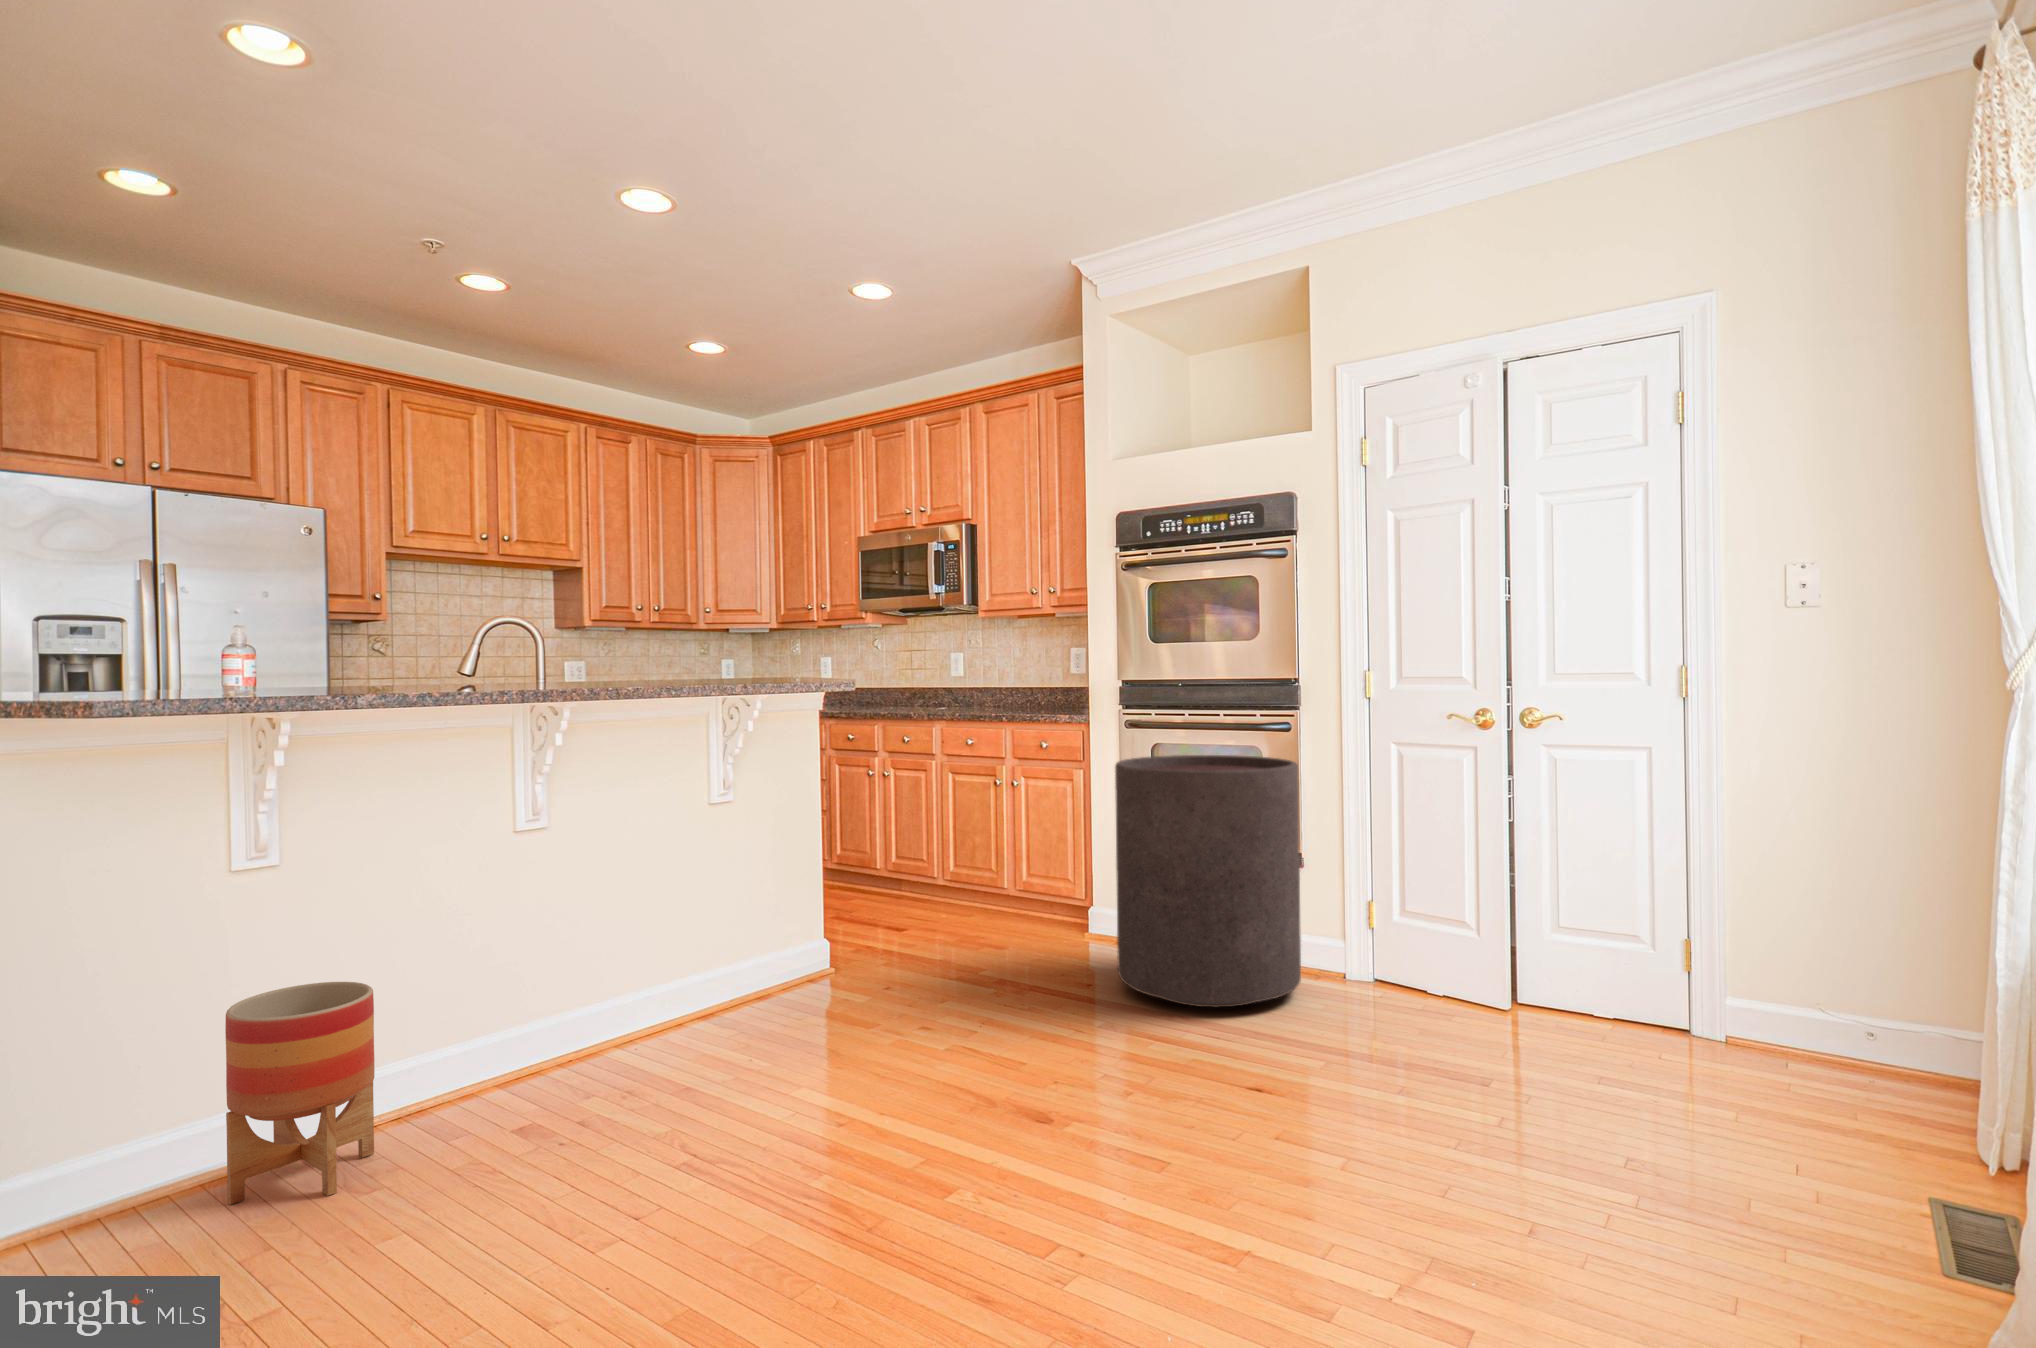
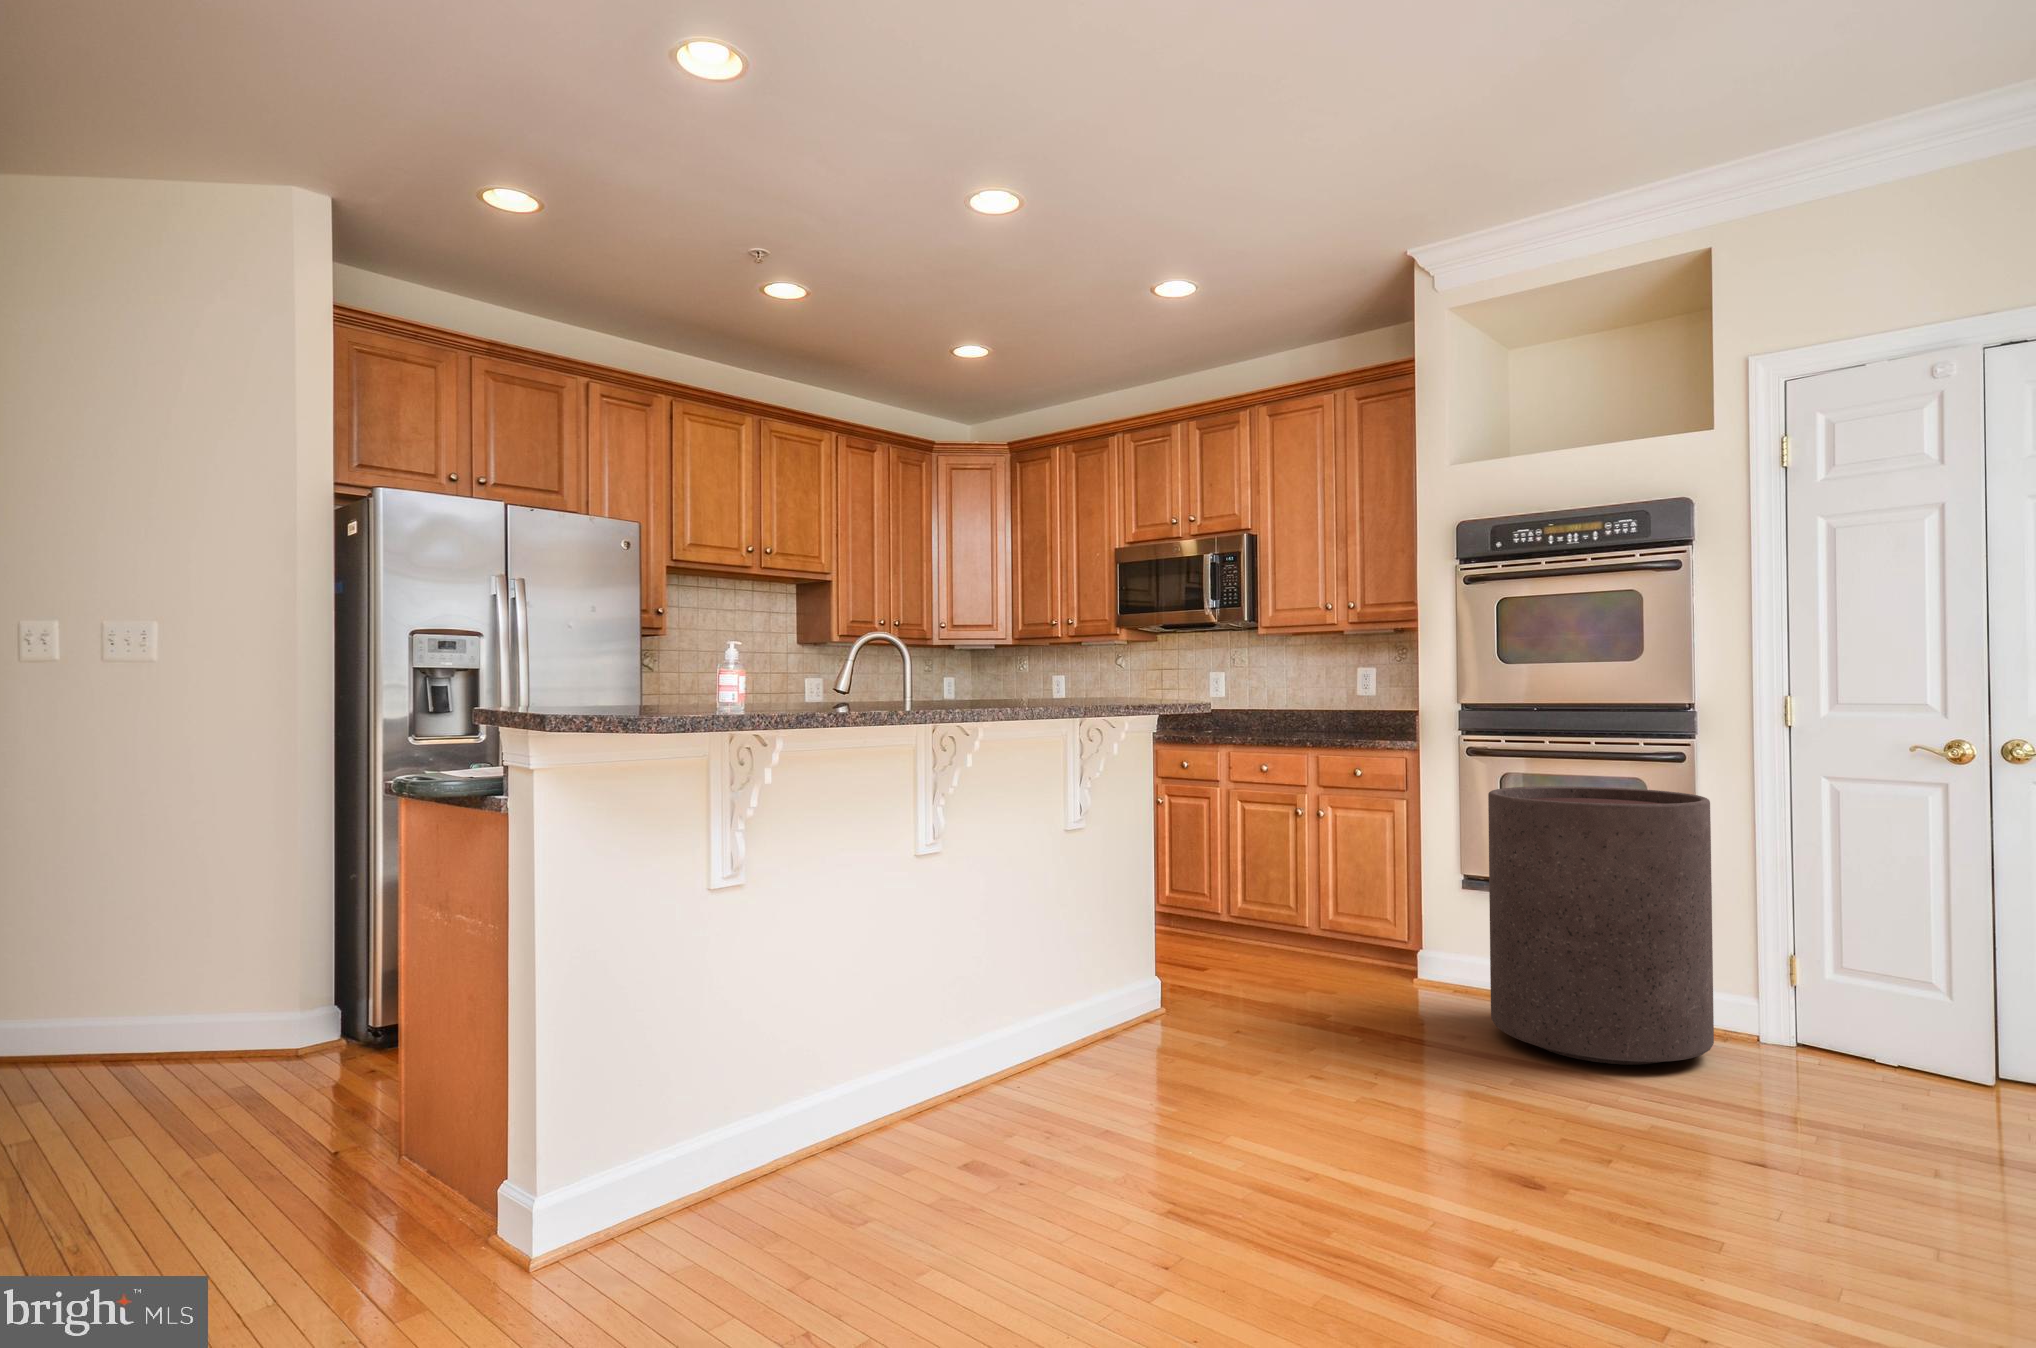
planter: present [225,982,374,1205] -> none [720,1003,846,1224]

